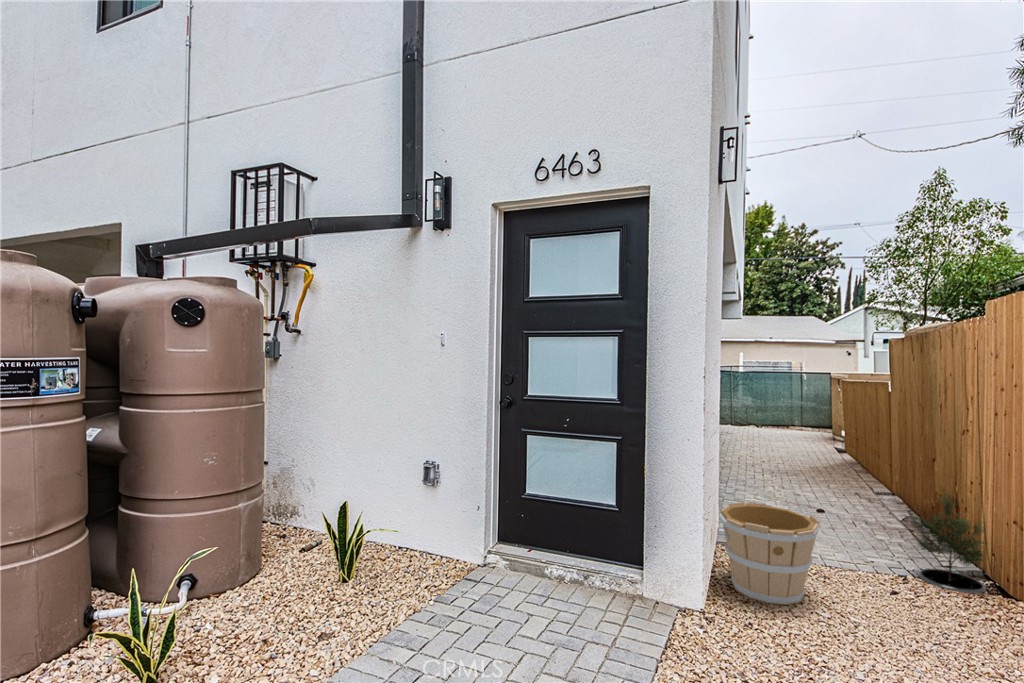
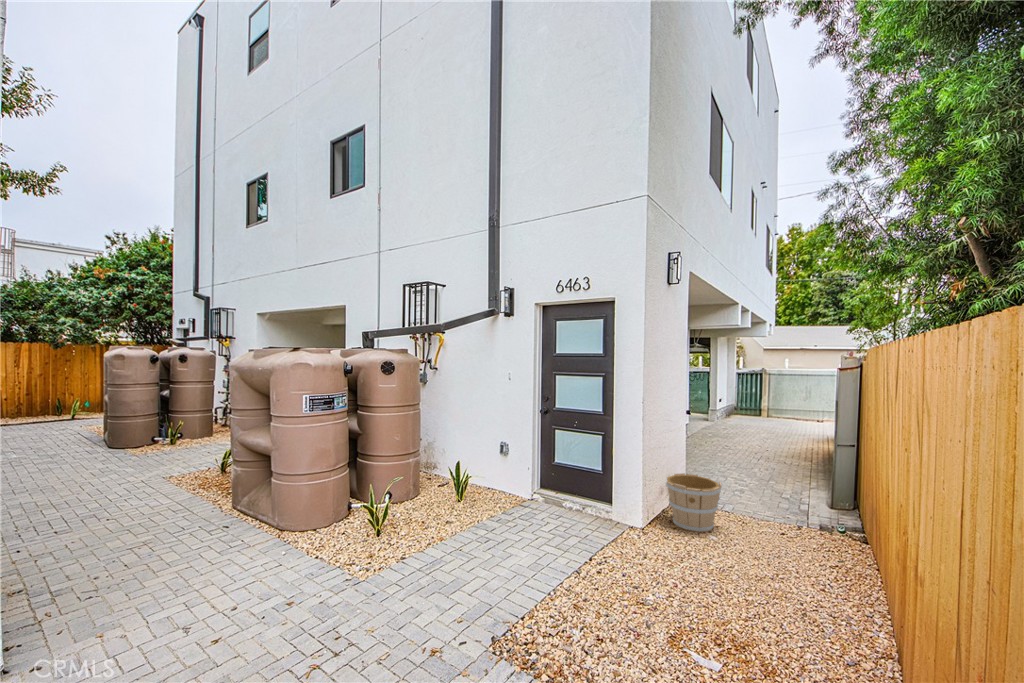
potted tree: present [909,490,986,594] -> none [796,470,845,537]

